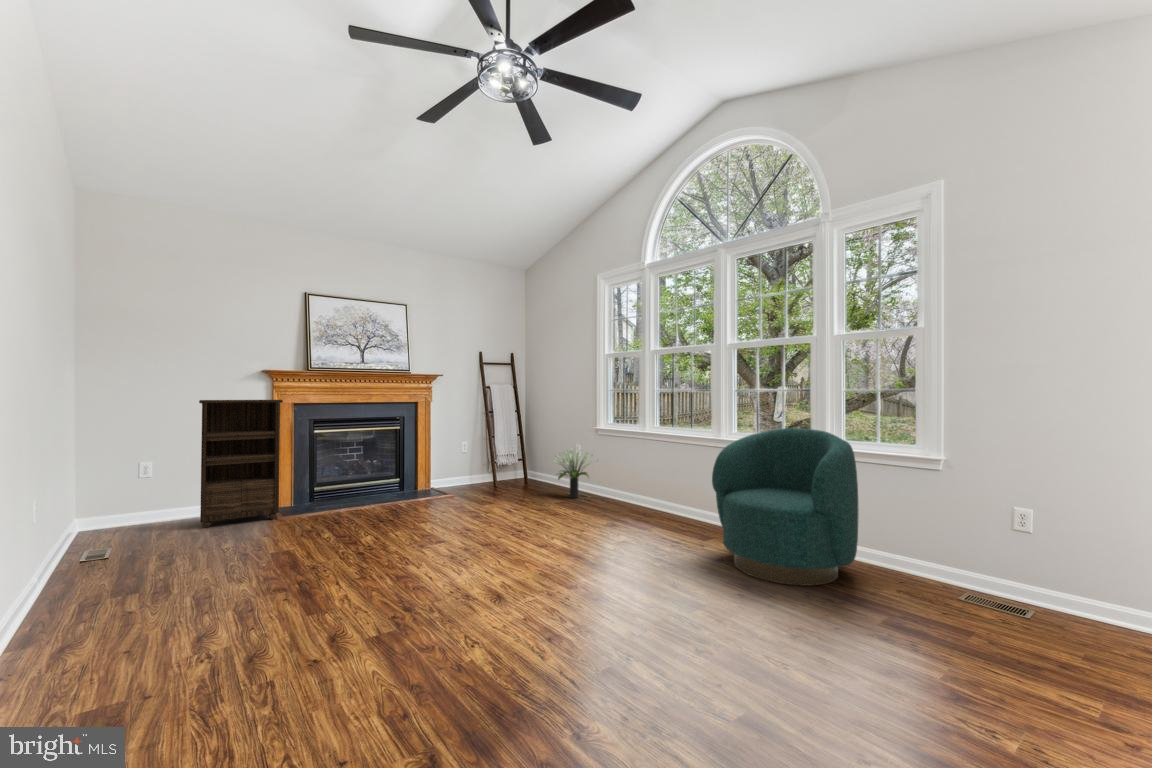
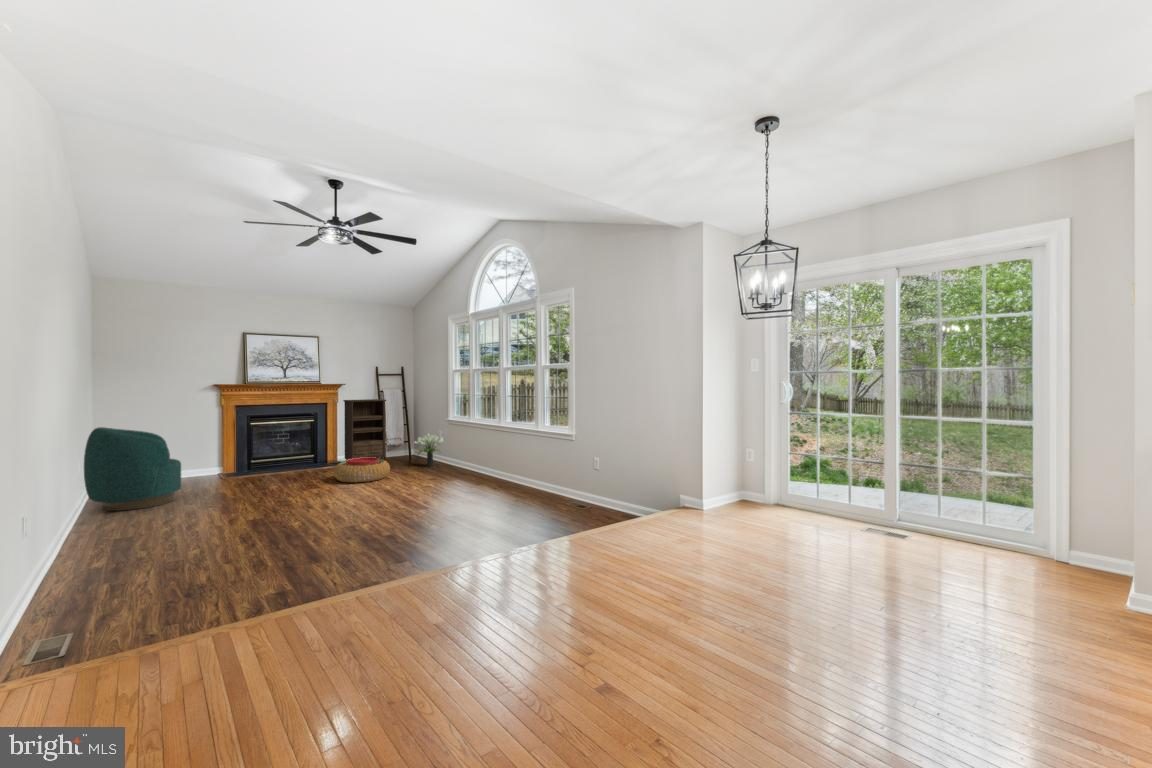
bookshelf: present [199,400,283,527] -> present [343,399,386,460]
armchair: present [712,428,859,586] -> present [84,427,181,511]
pouf: none [450,485,534,528] -> present [334,457,390,483]

